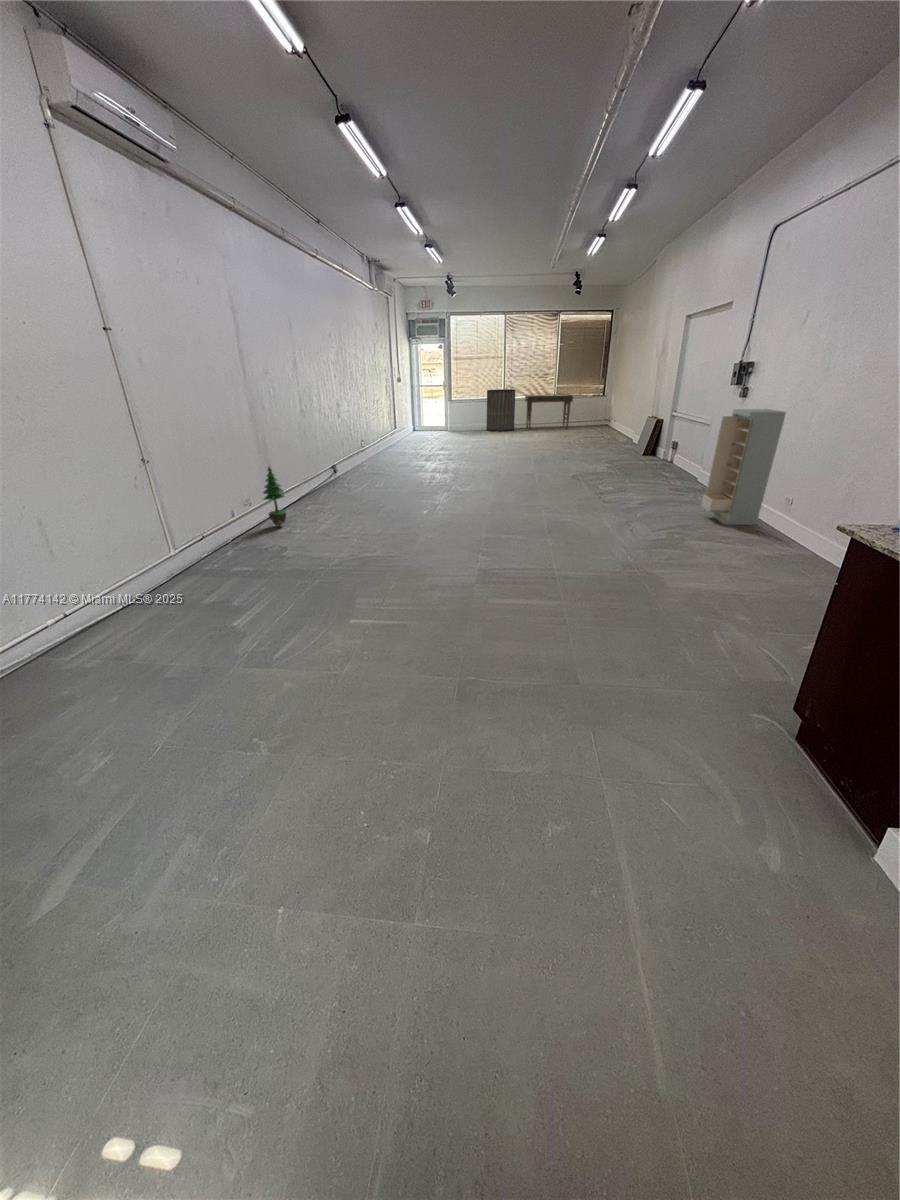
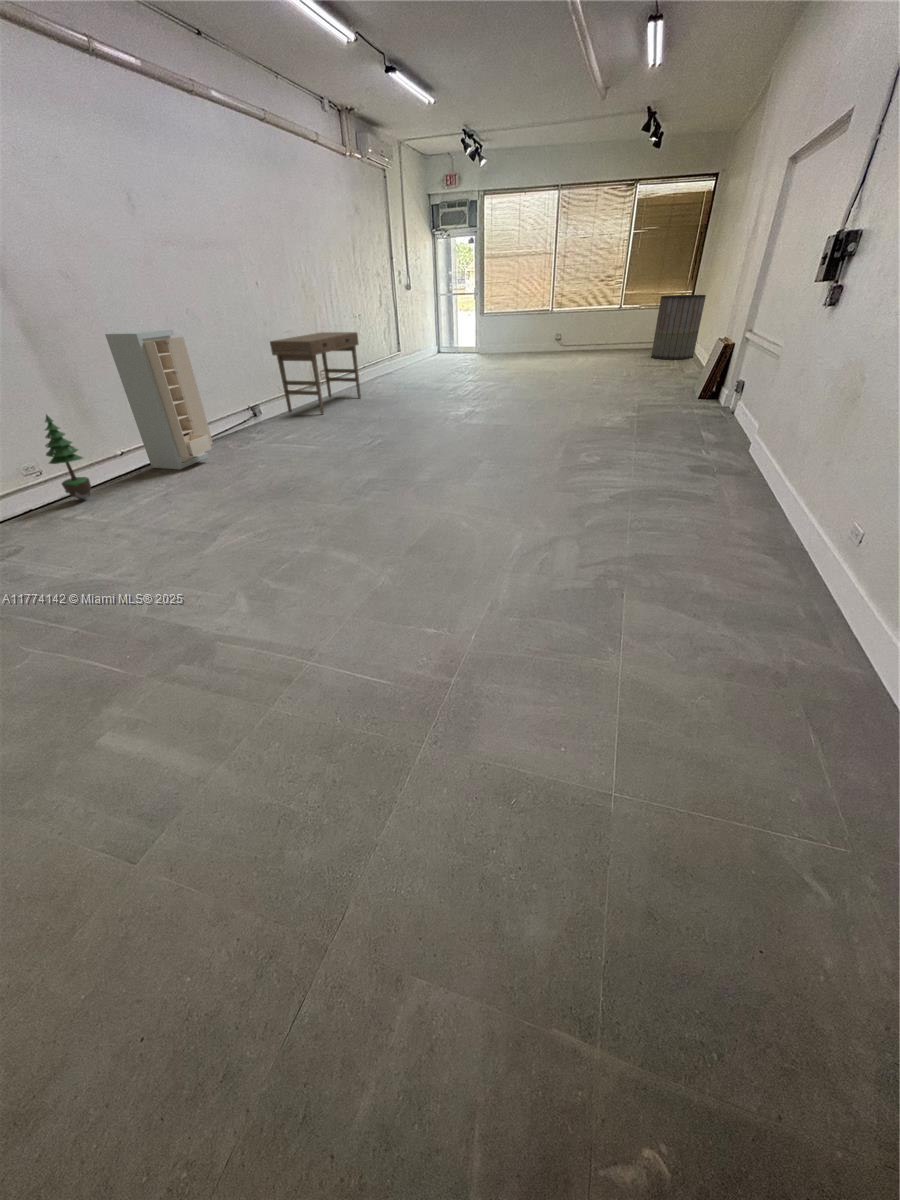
trash can: present [486,389,516,431] -> present [651,295,706,360]
desk: present [525,395,573,429] -> present [270,332,361,414]
storage cabinet: present [702,409,786,525] -> present [105,330,213,470]

